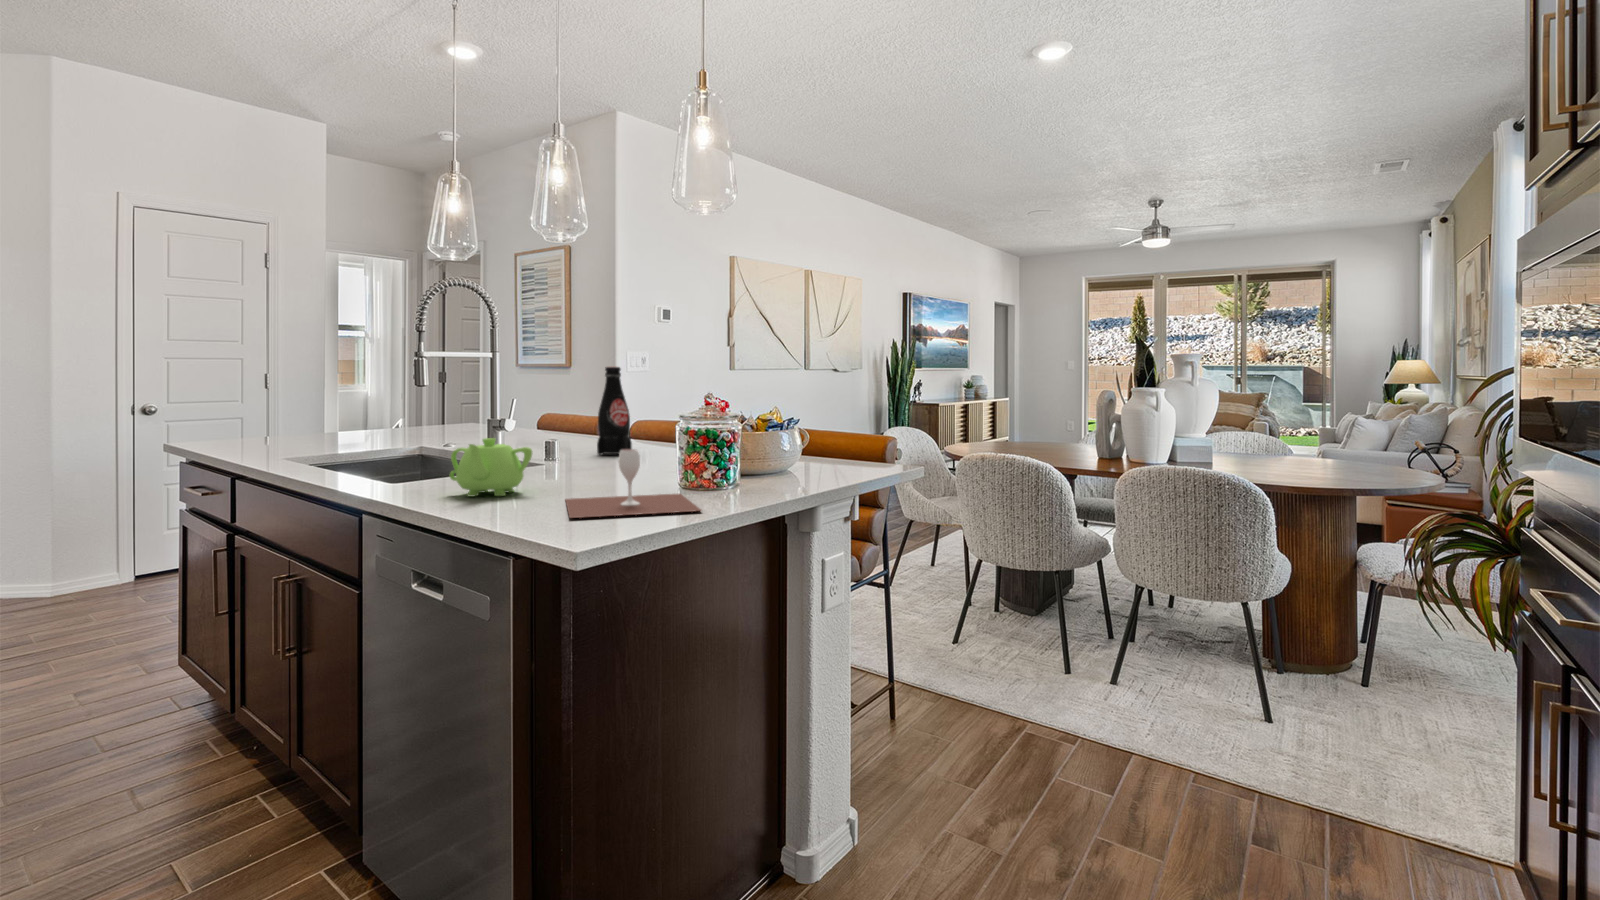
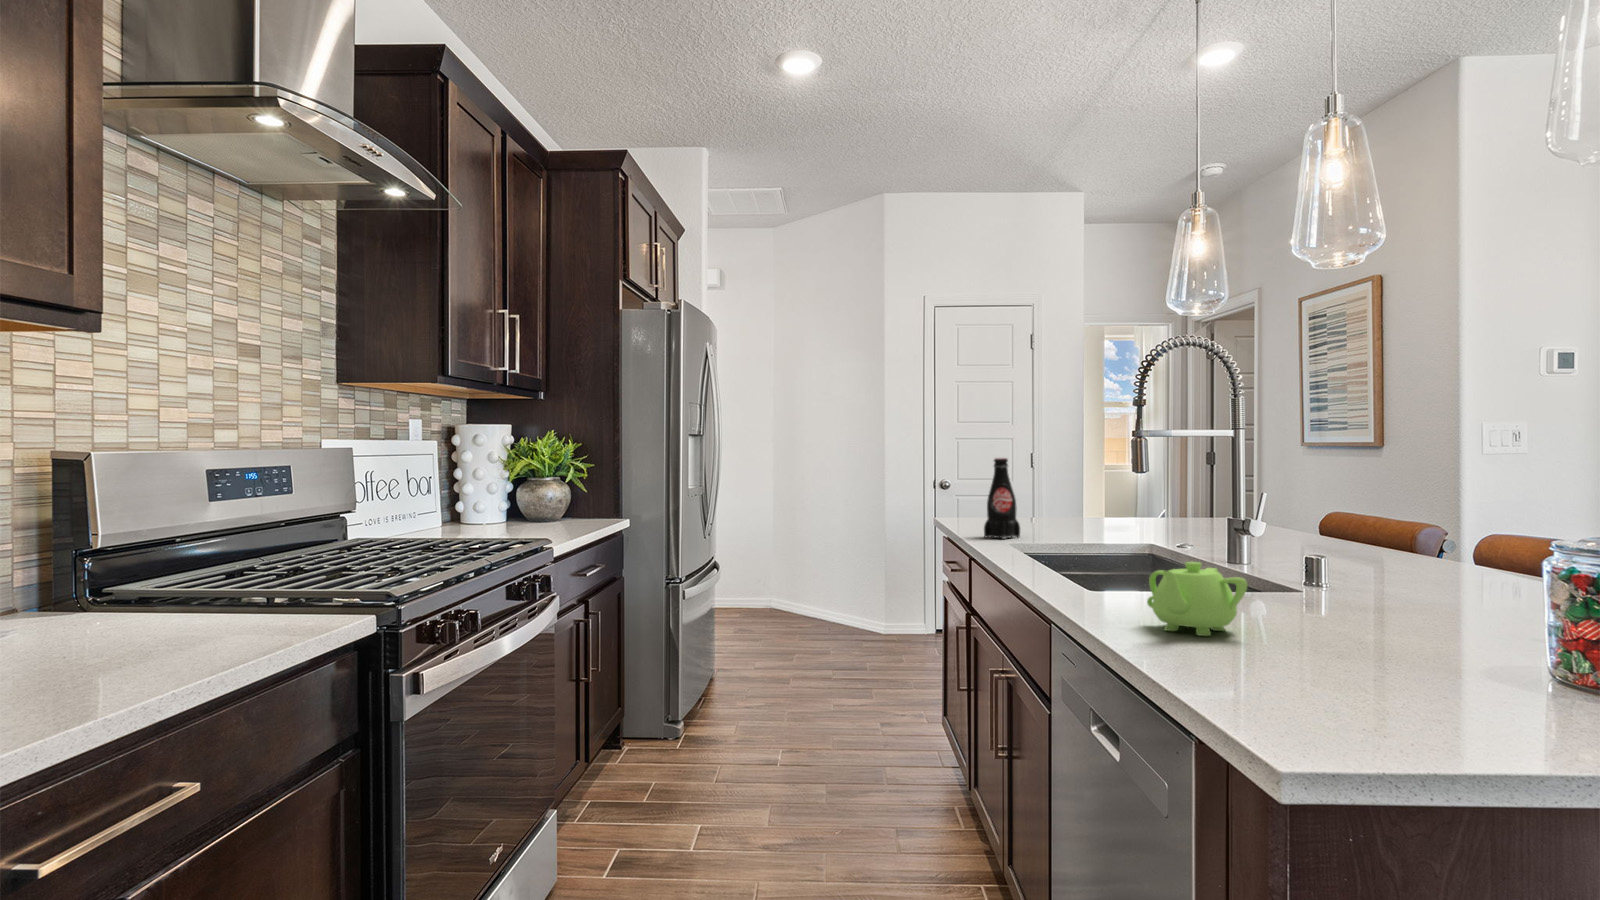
bottle: present [597,367,632,455] -> present [984,458,1020,539]
wine glass: present [566,449,701,518] -> none [1273,601,1507,720]

